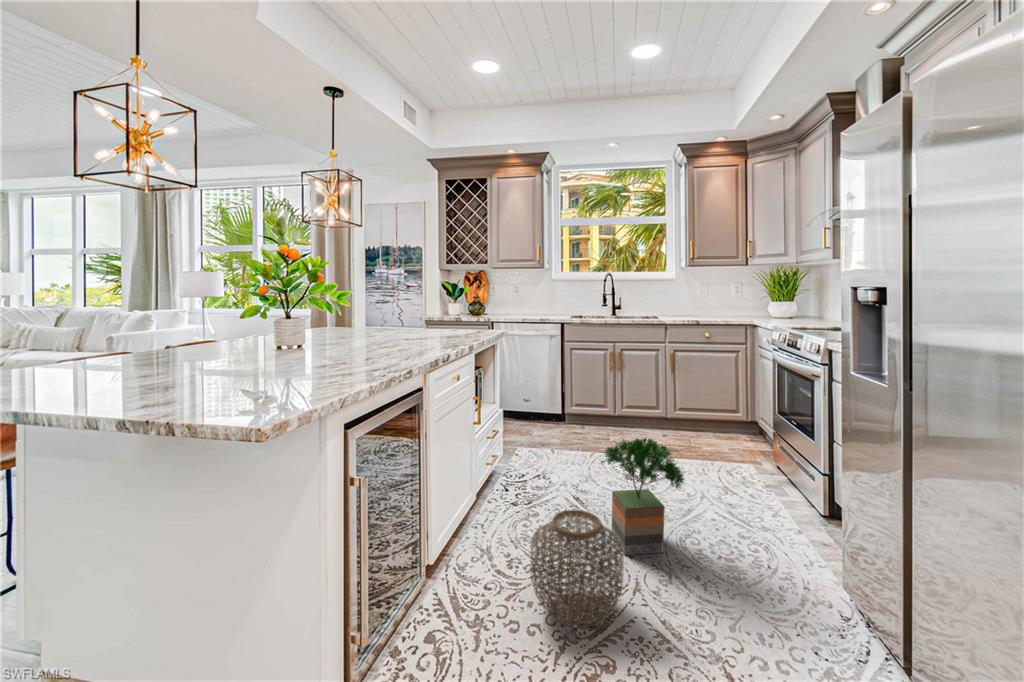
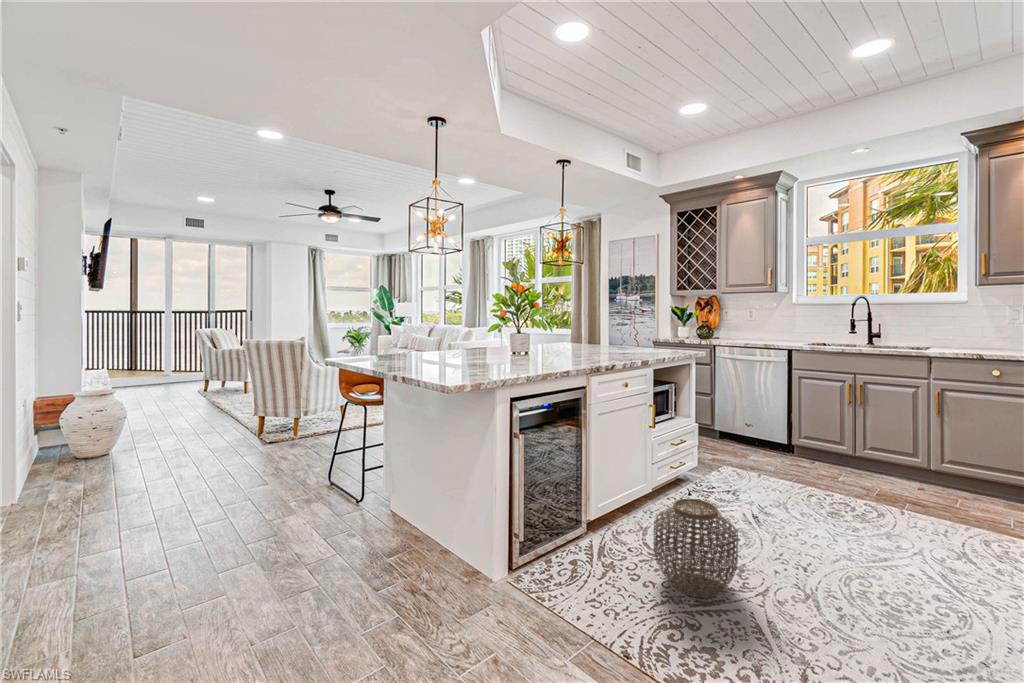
potted tree: present [604,437,684,555] -> none [758,456,844,578]

